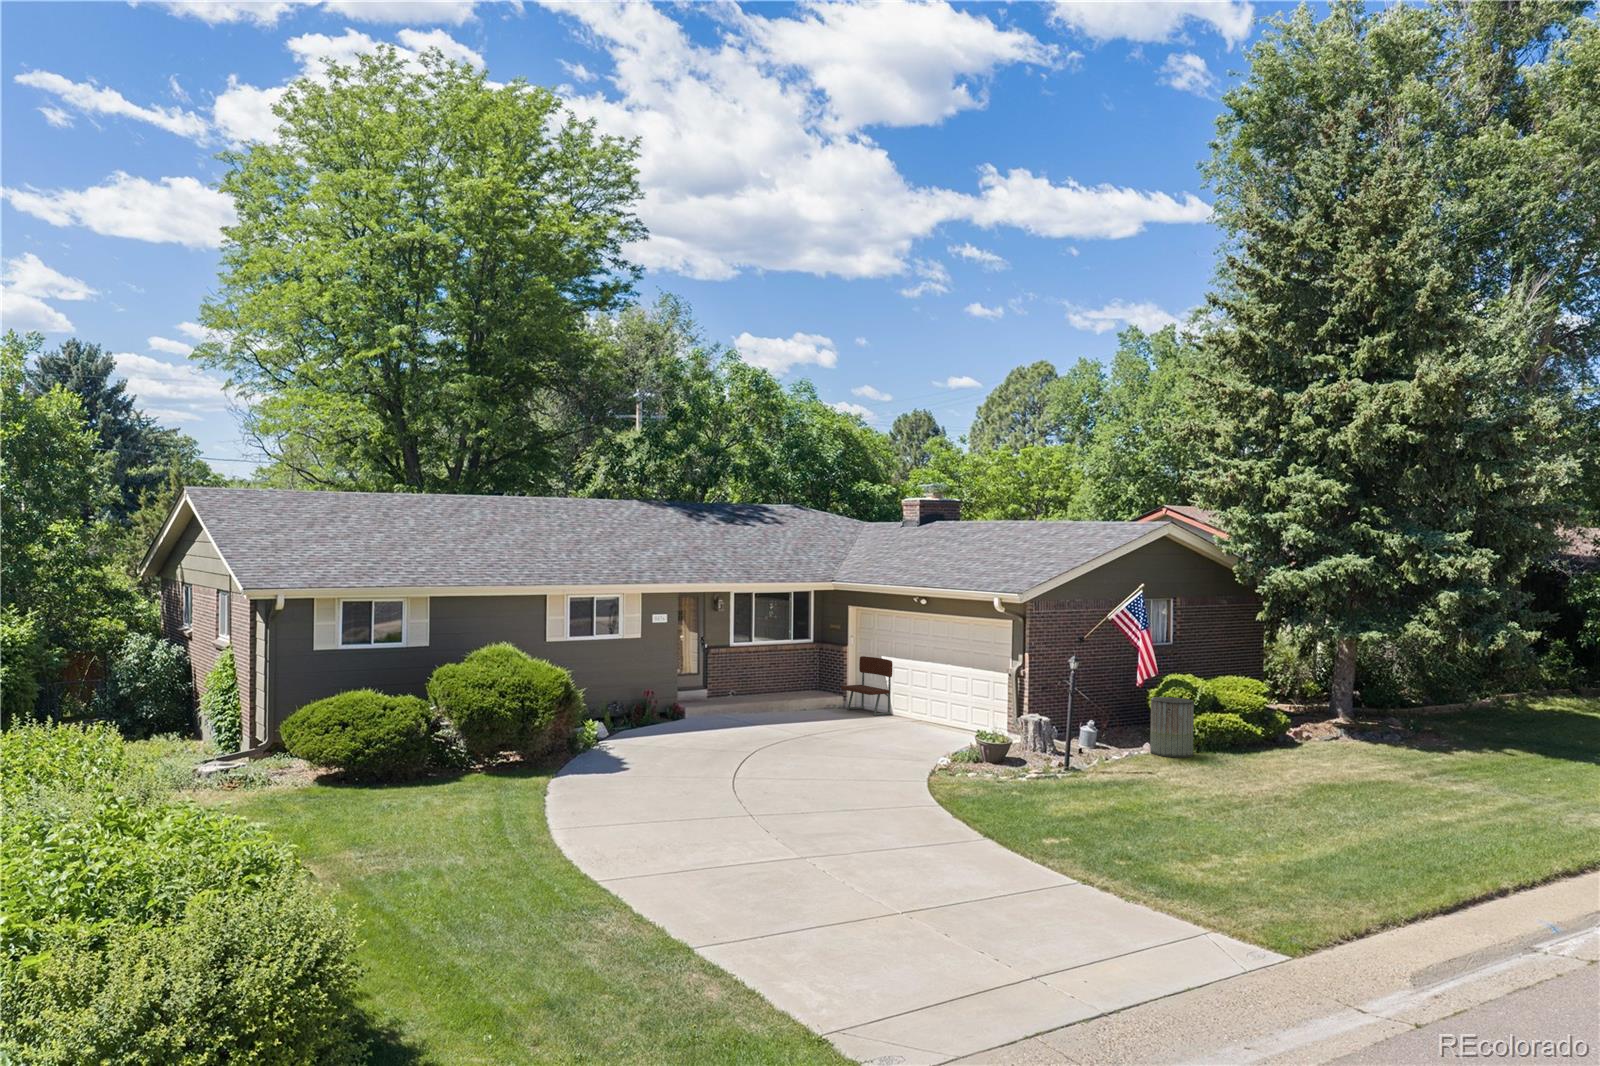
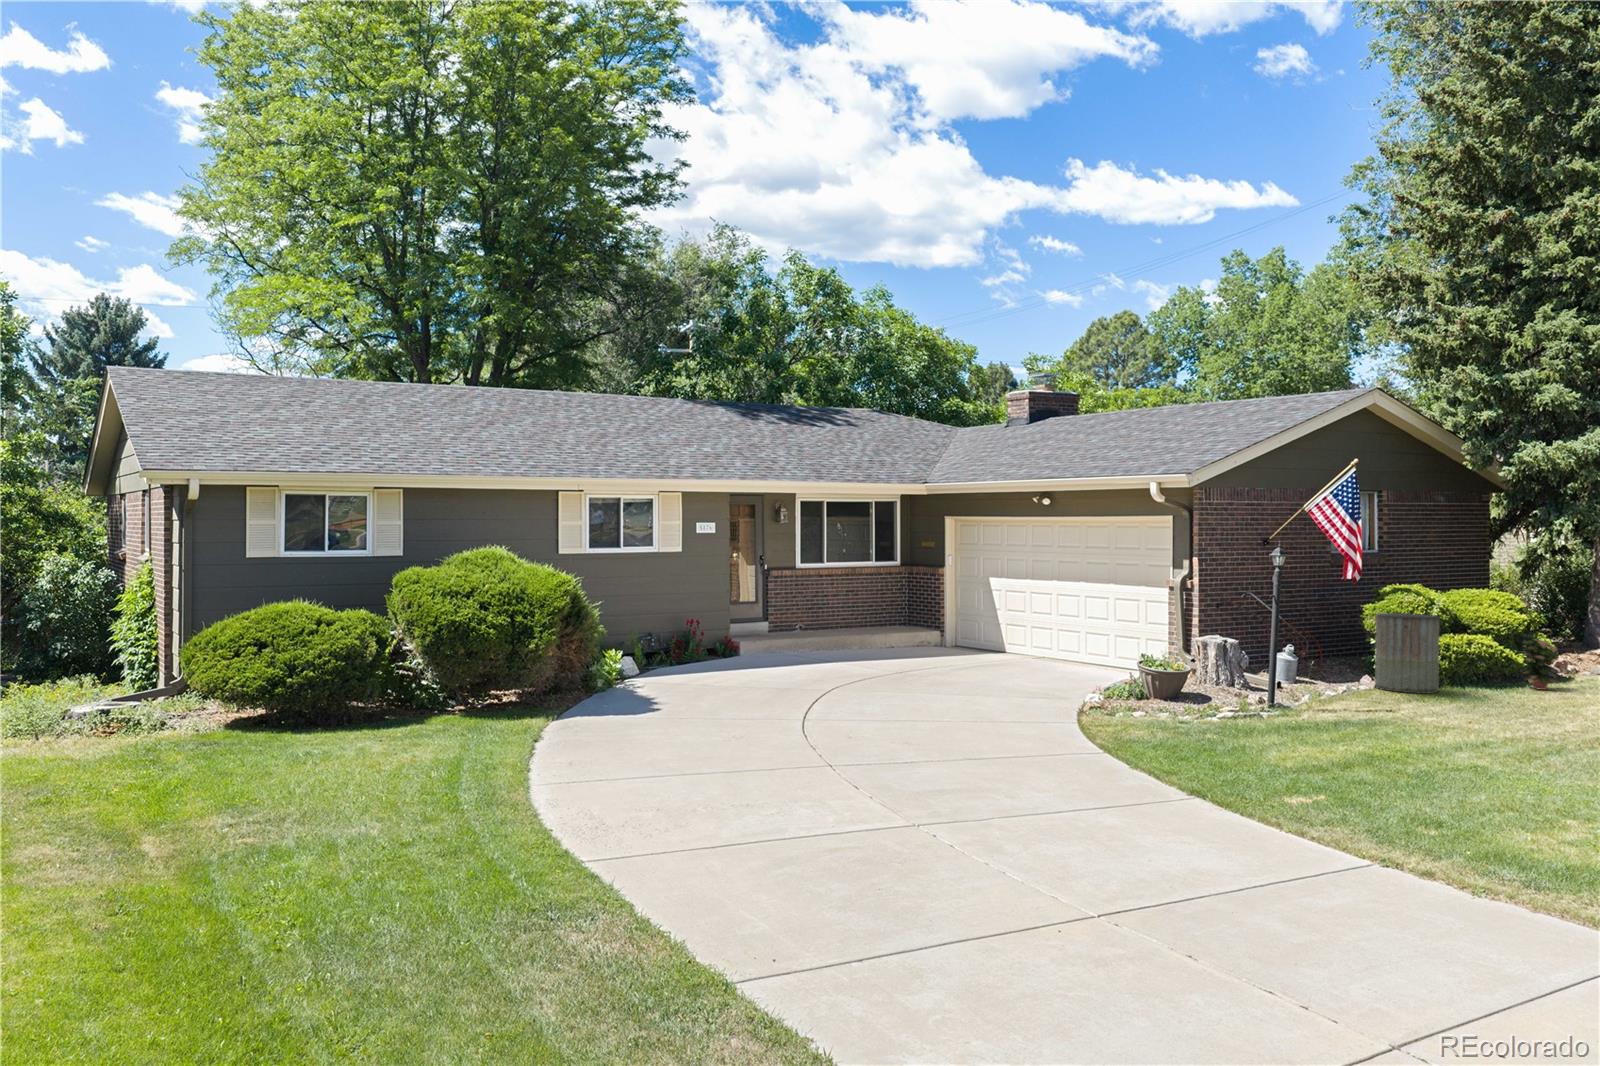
bench: present [841,656,893,716] -> none [934,578,1002,652]
decorative plant: none [1251,718,1279,754] -> present [1523,640,1558,690]

